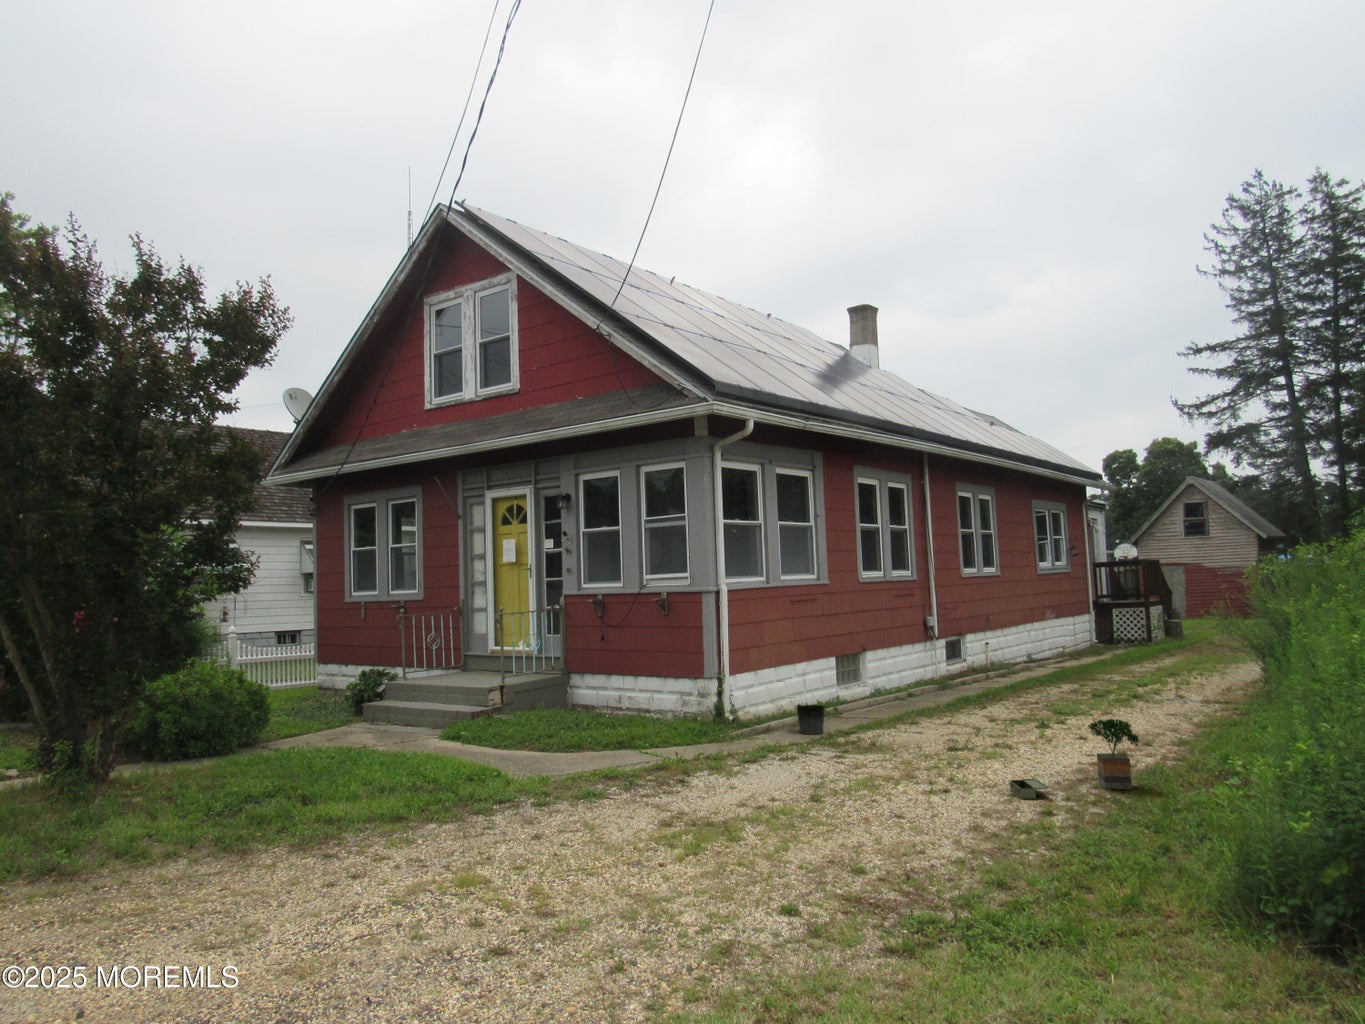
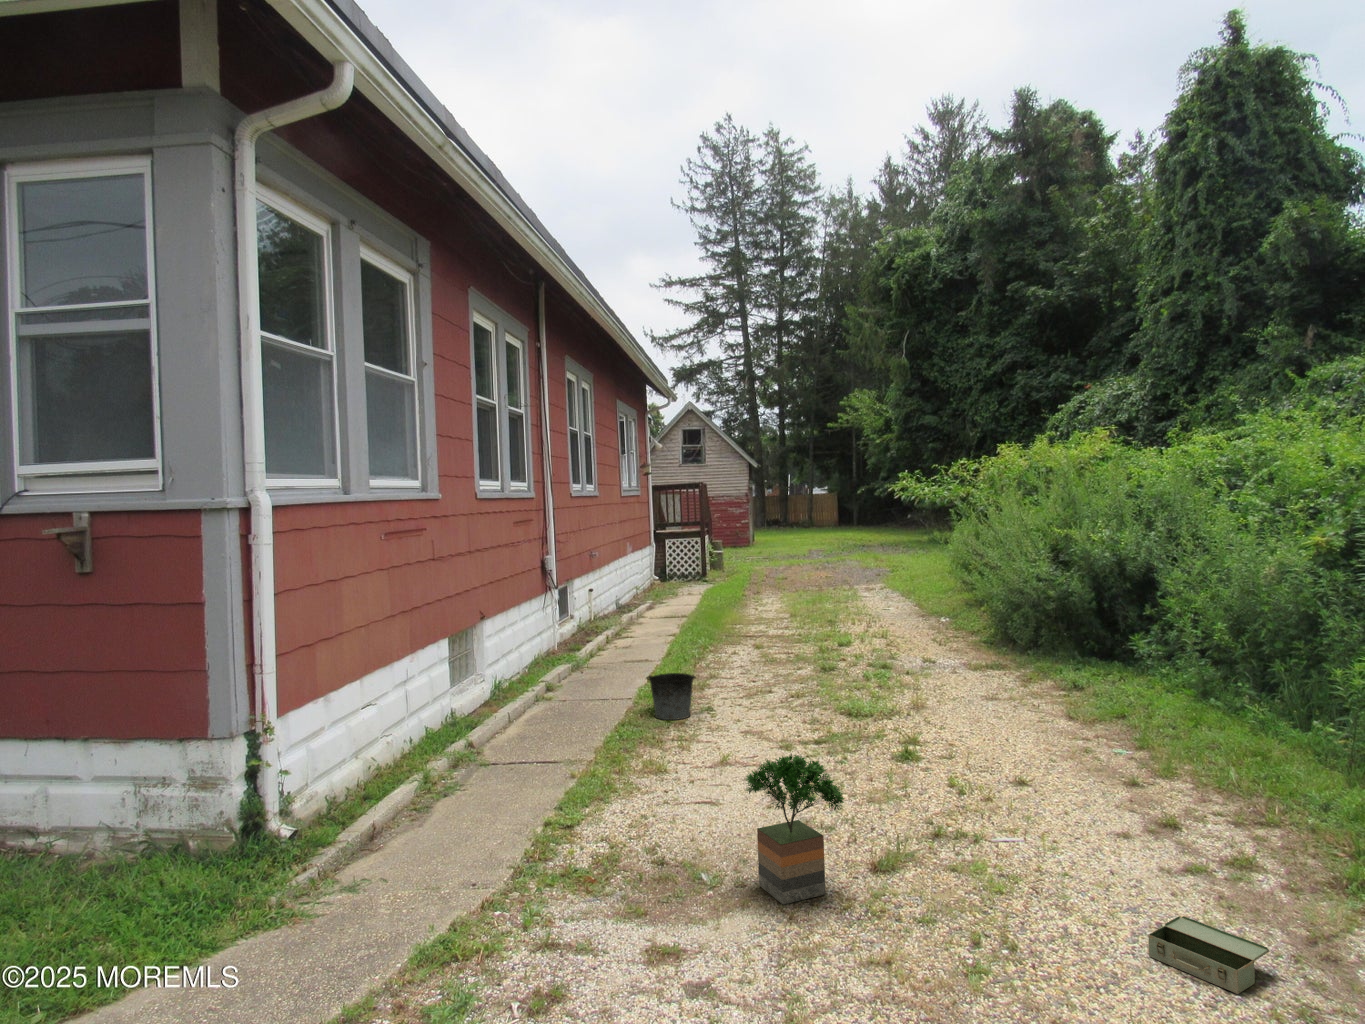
bucket: present [795,704,825,734] -> present [646,673,696,720]
potted tree: present [1088,719,1140,789] -> present [745,754,844,905]

